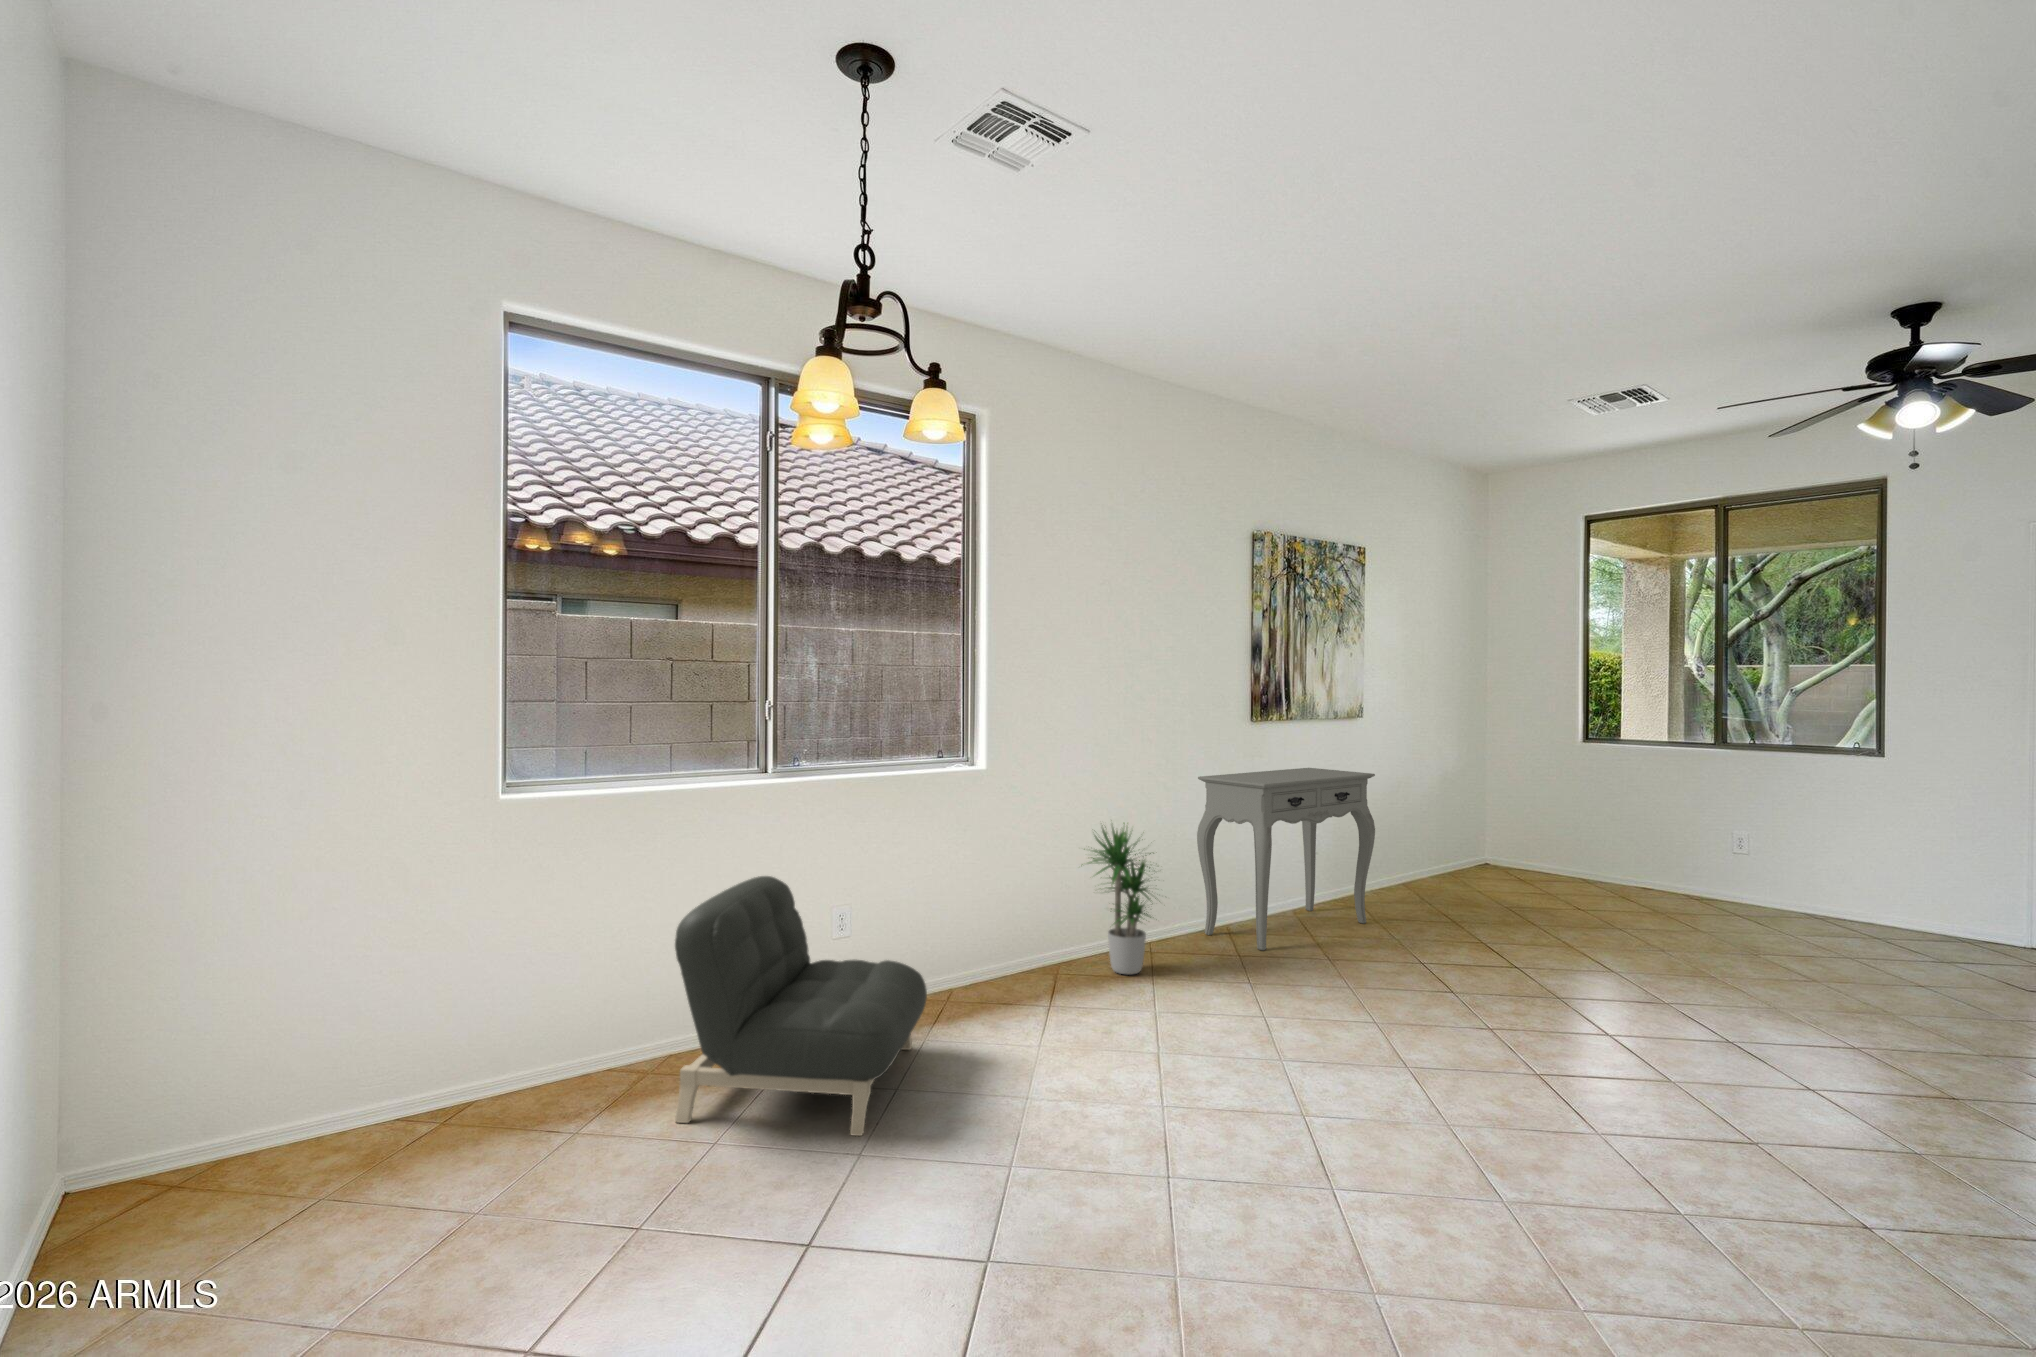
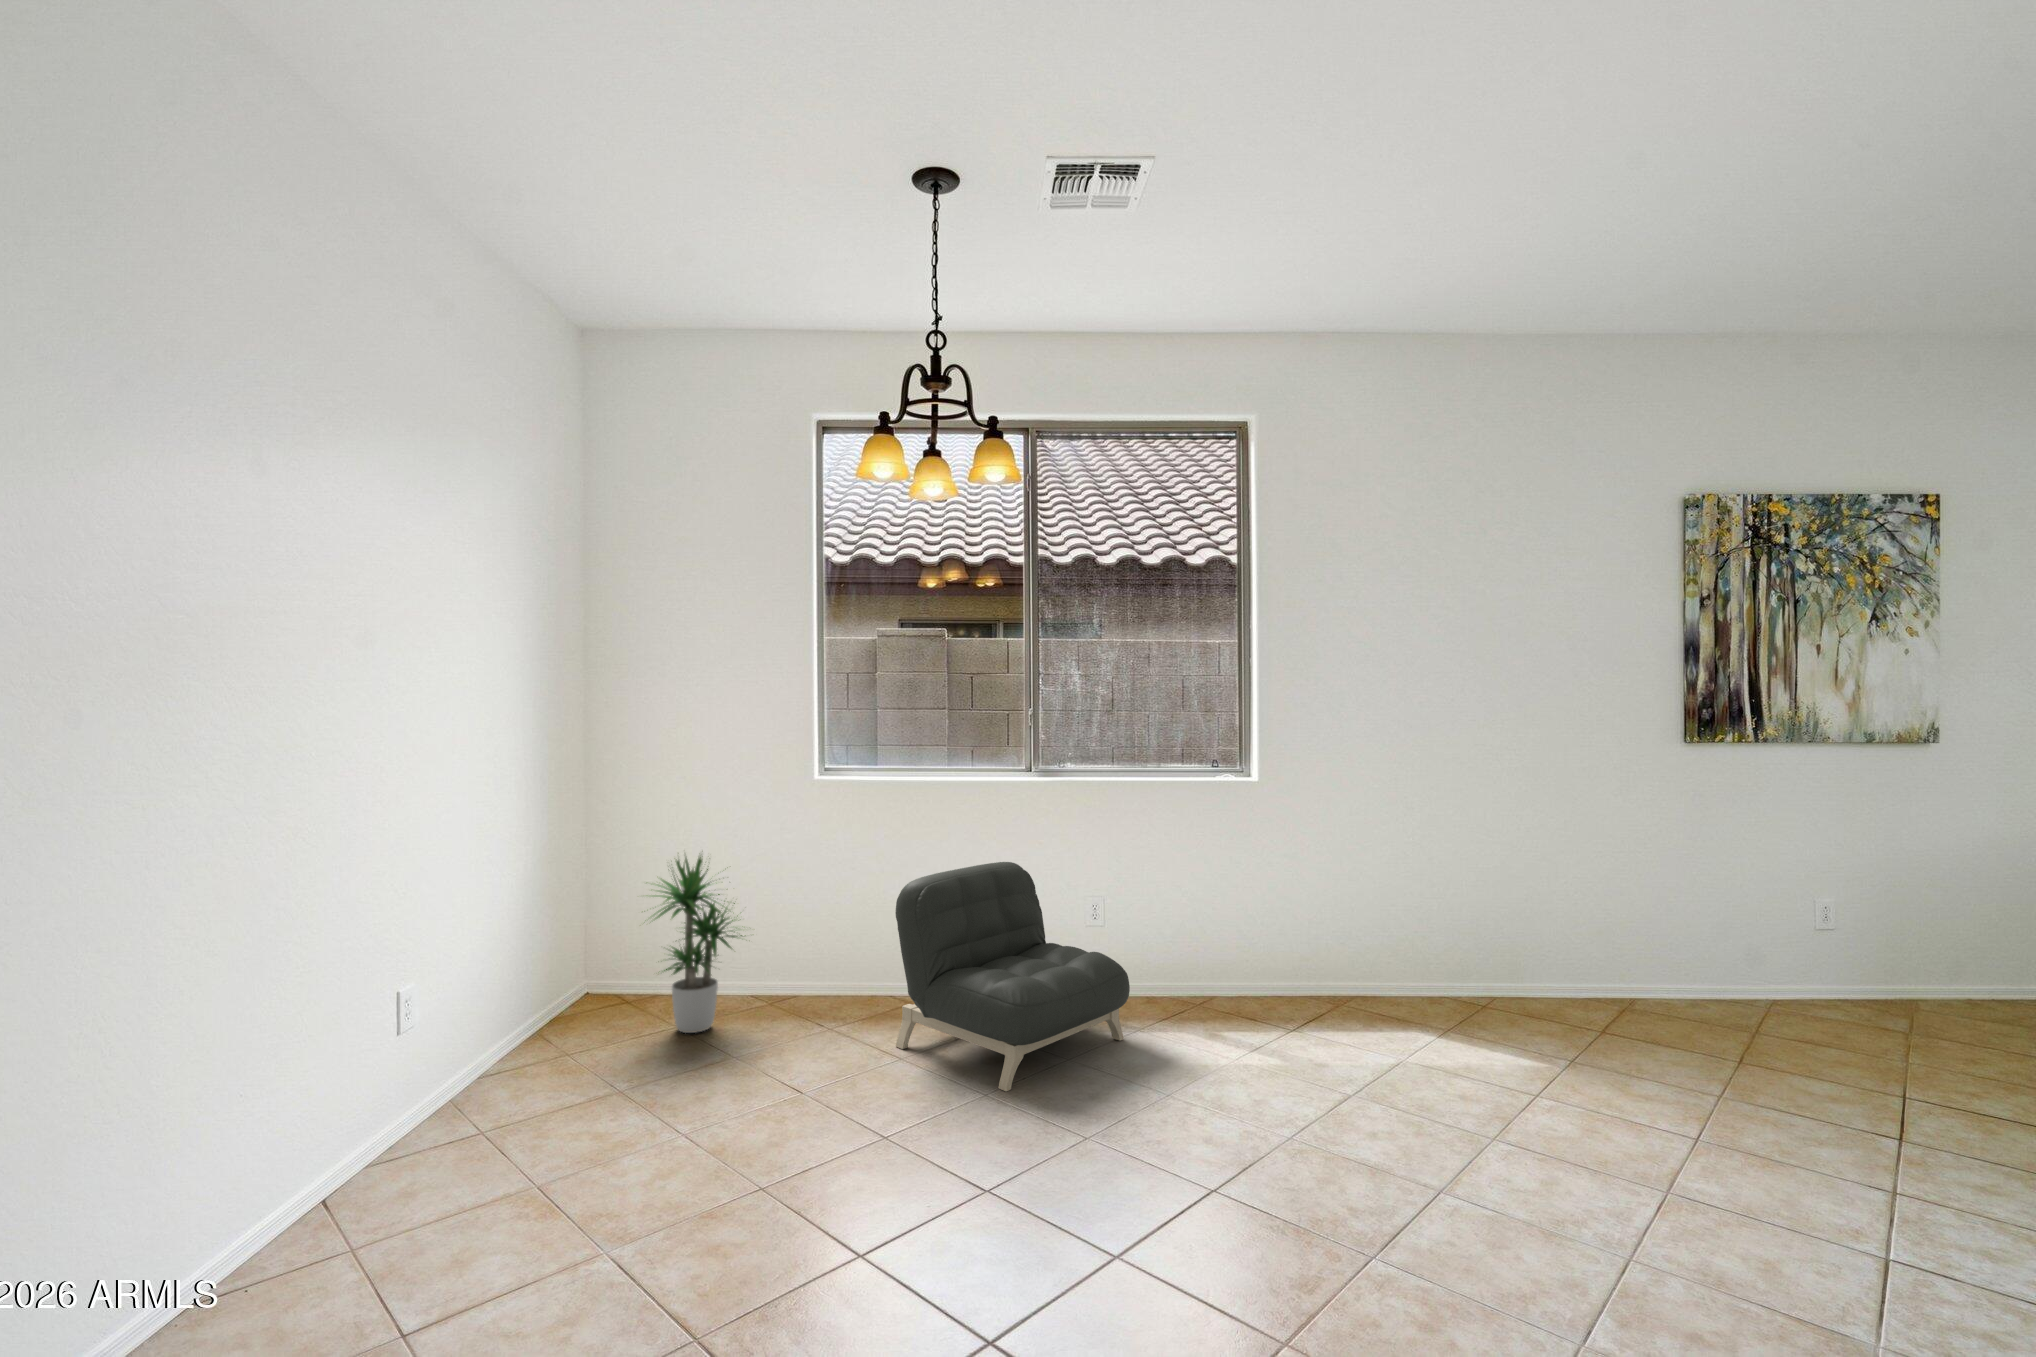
console table: present [1197,768,1375,950] -> none [1575,808,1891,1035]
potted plant: present [1082,823,1156,974] -> present [653,855,746,1033]

